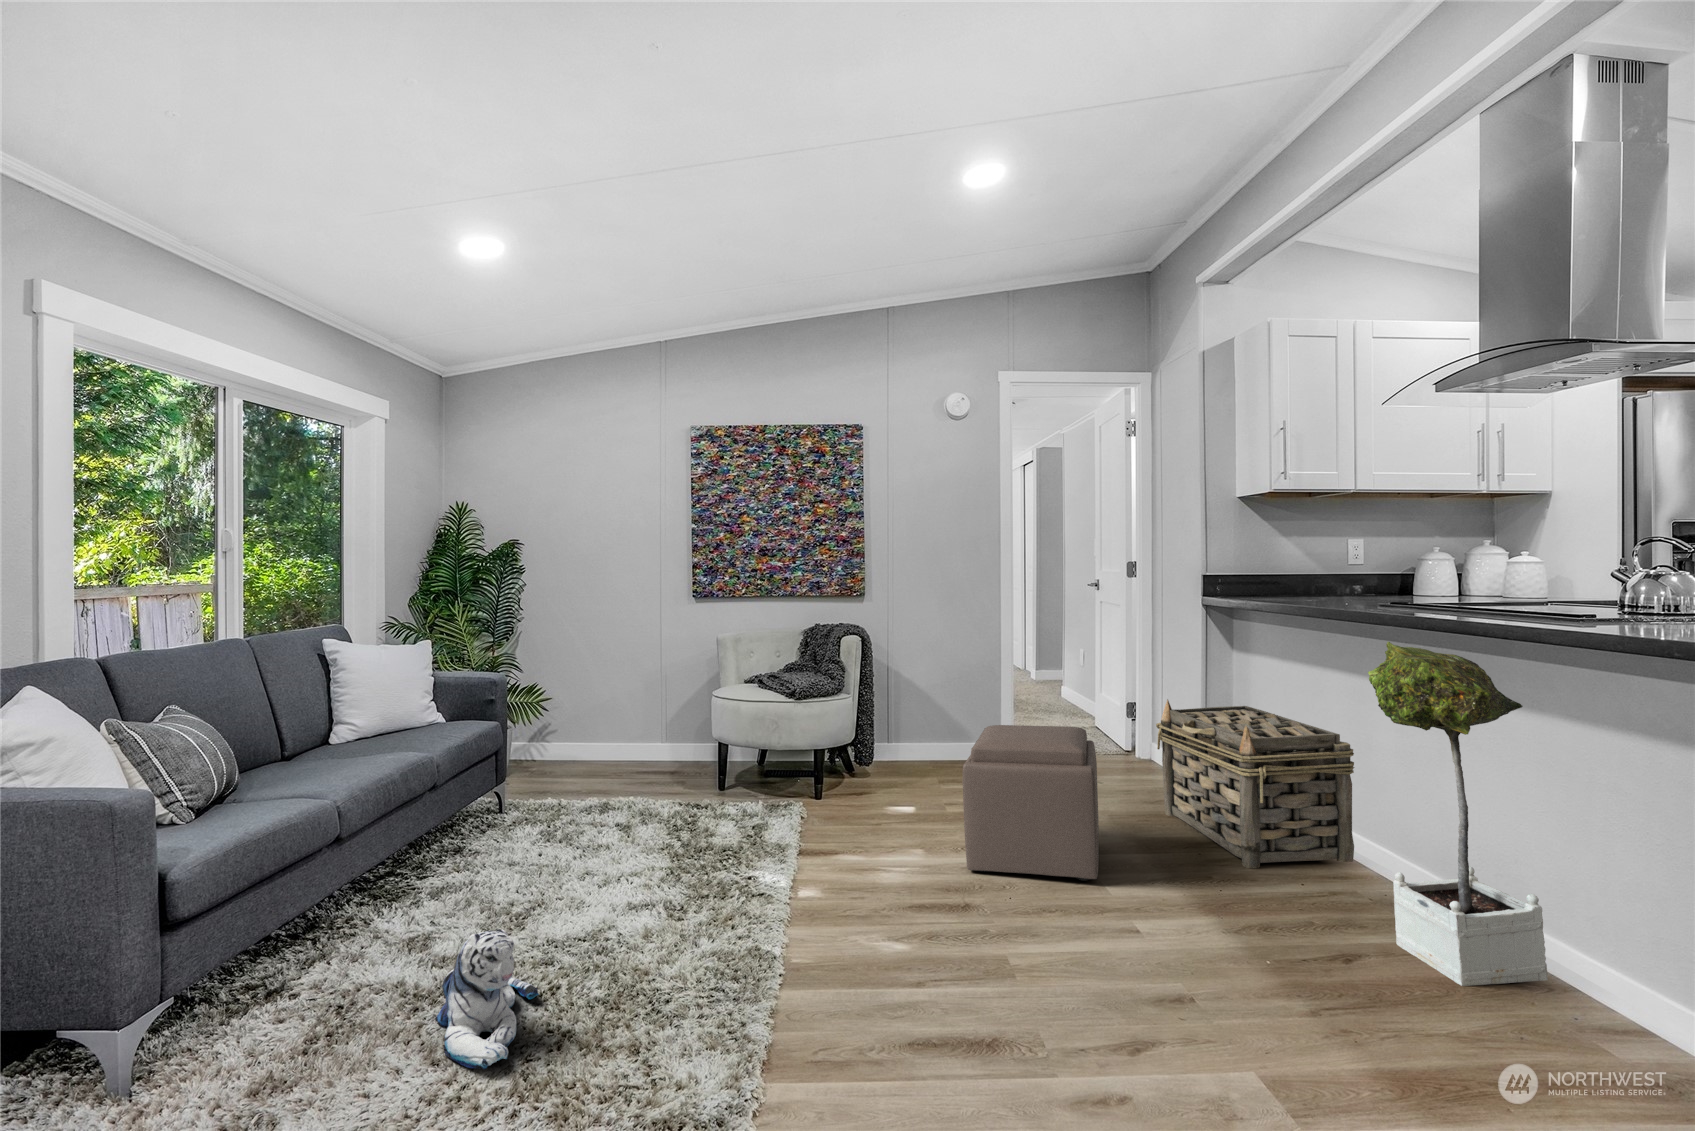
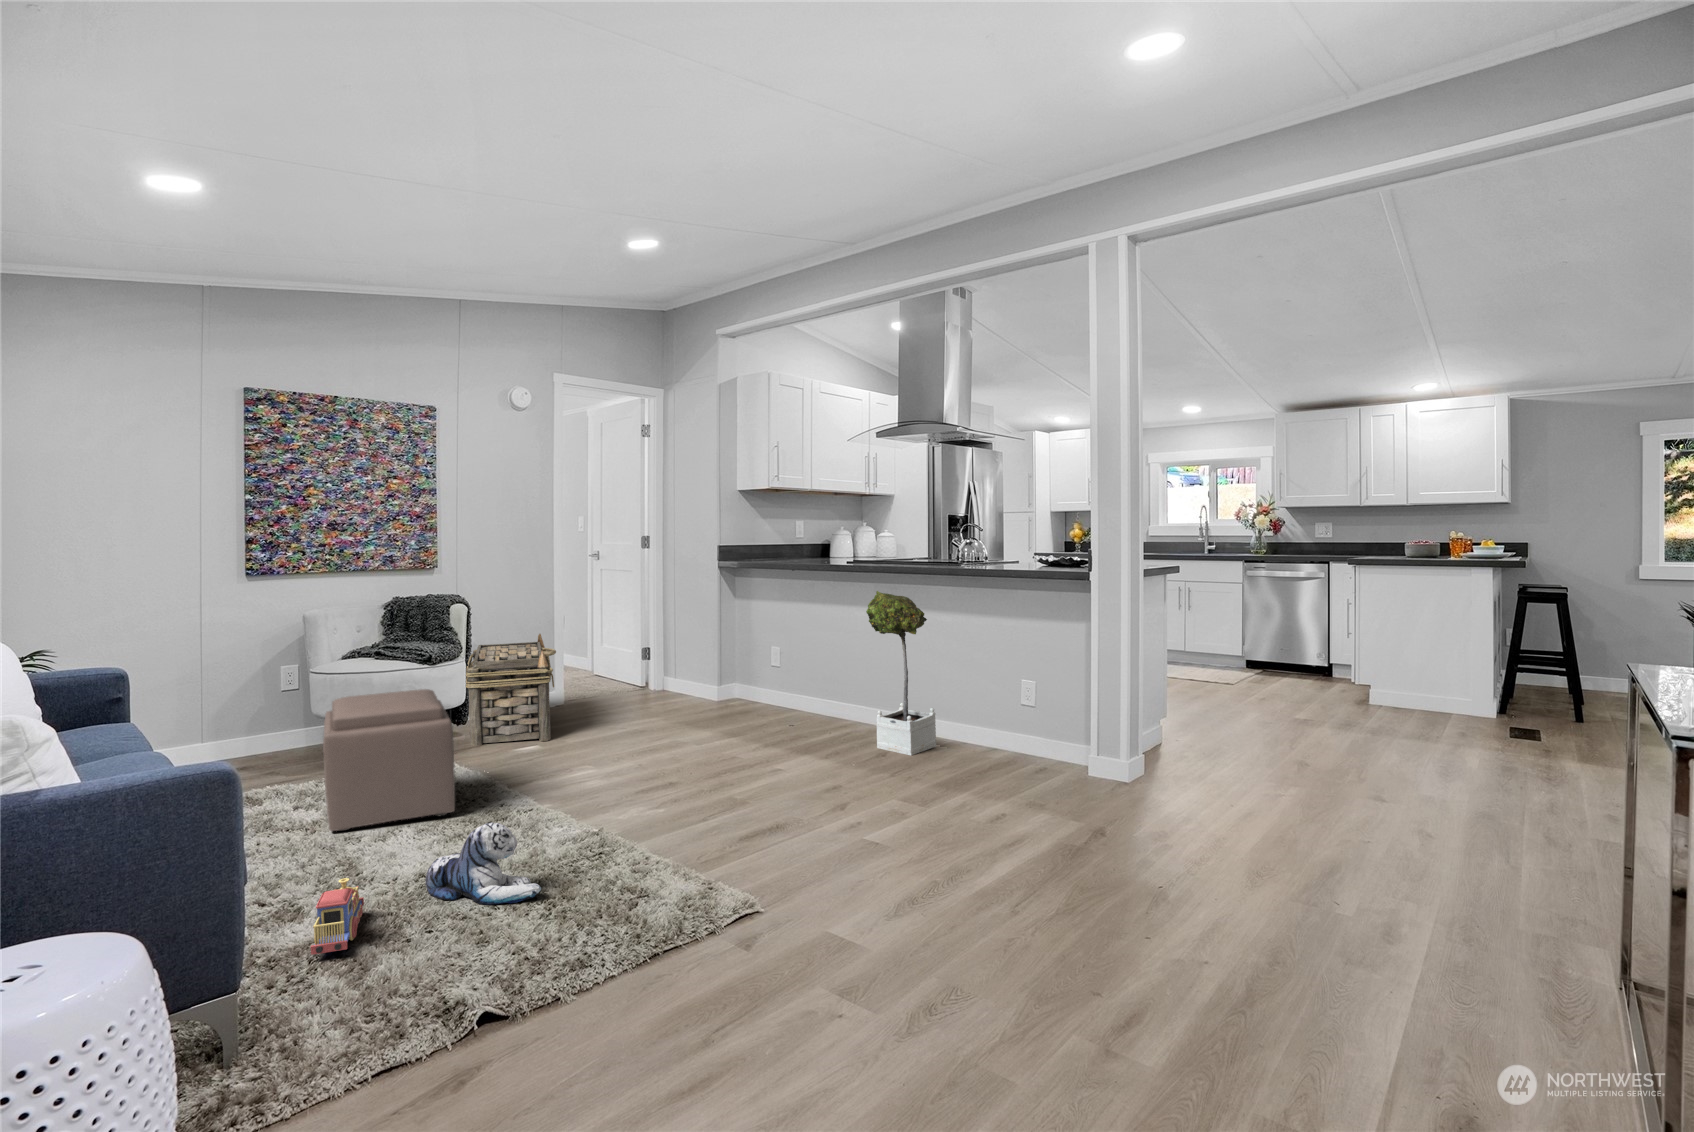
basket: present [1156,699,1354,868] -> present [466,634,556,746]
ottoman: present [963,725,1099,881] -> present [323,689,455,831]
toy train: none [207,955,367,1063] -> present [311,878,364,955]

